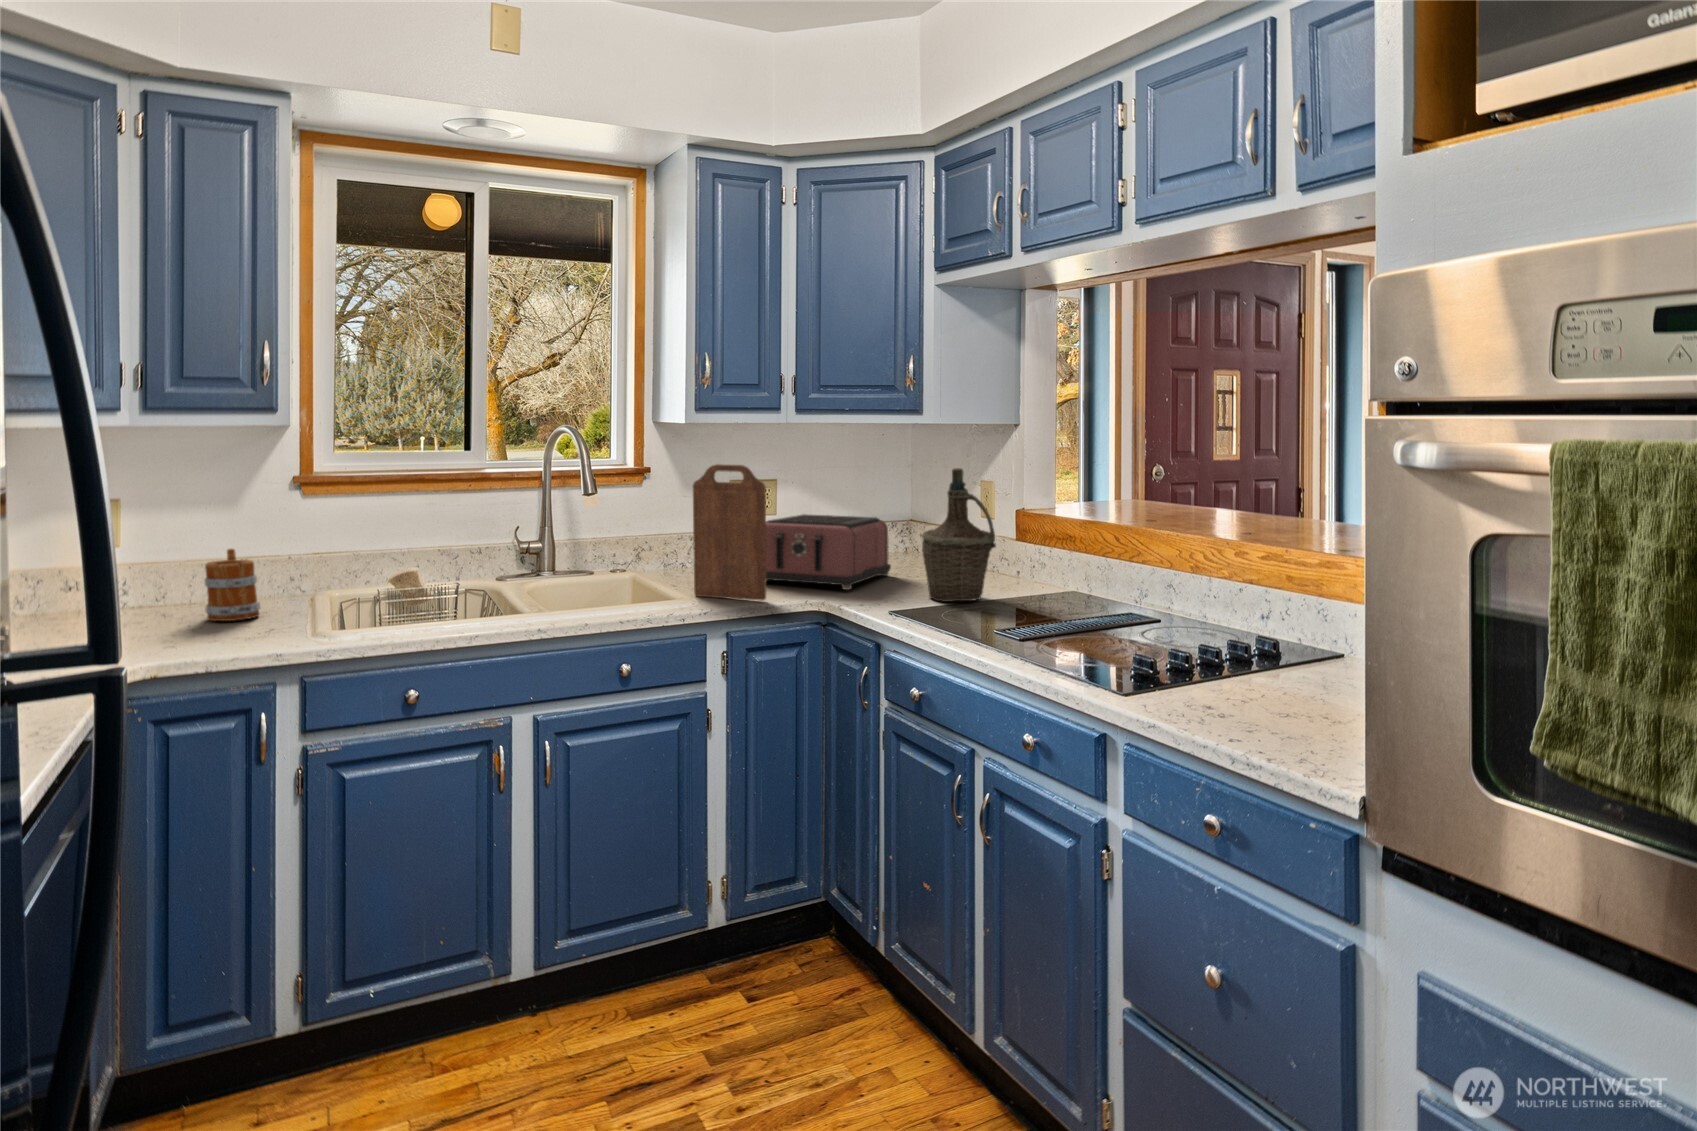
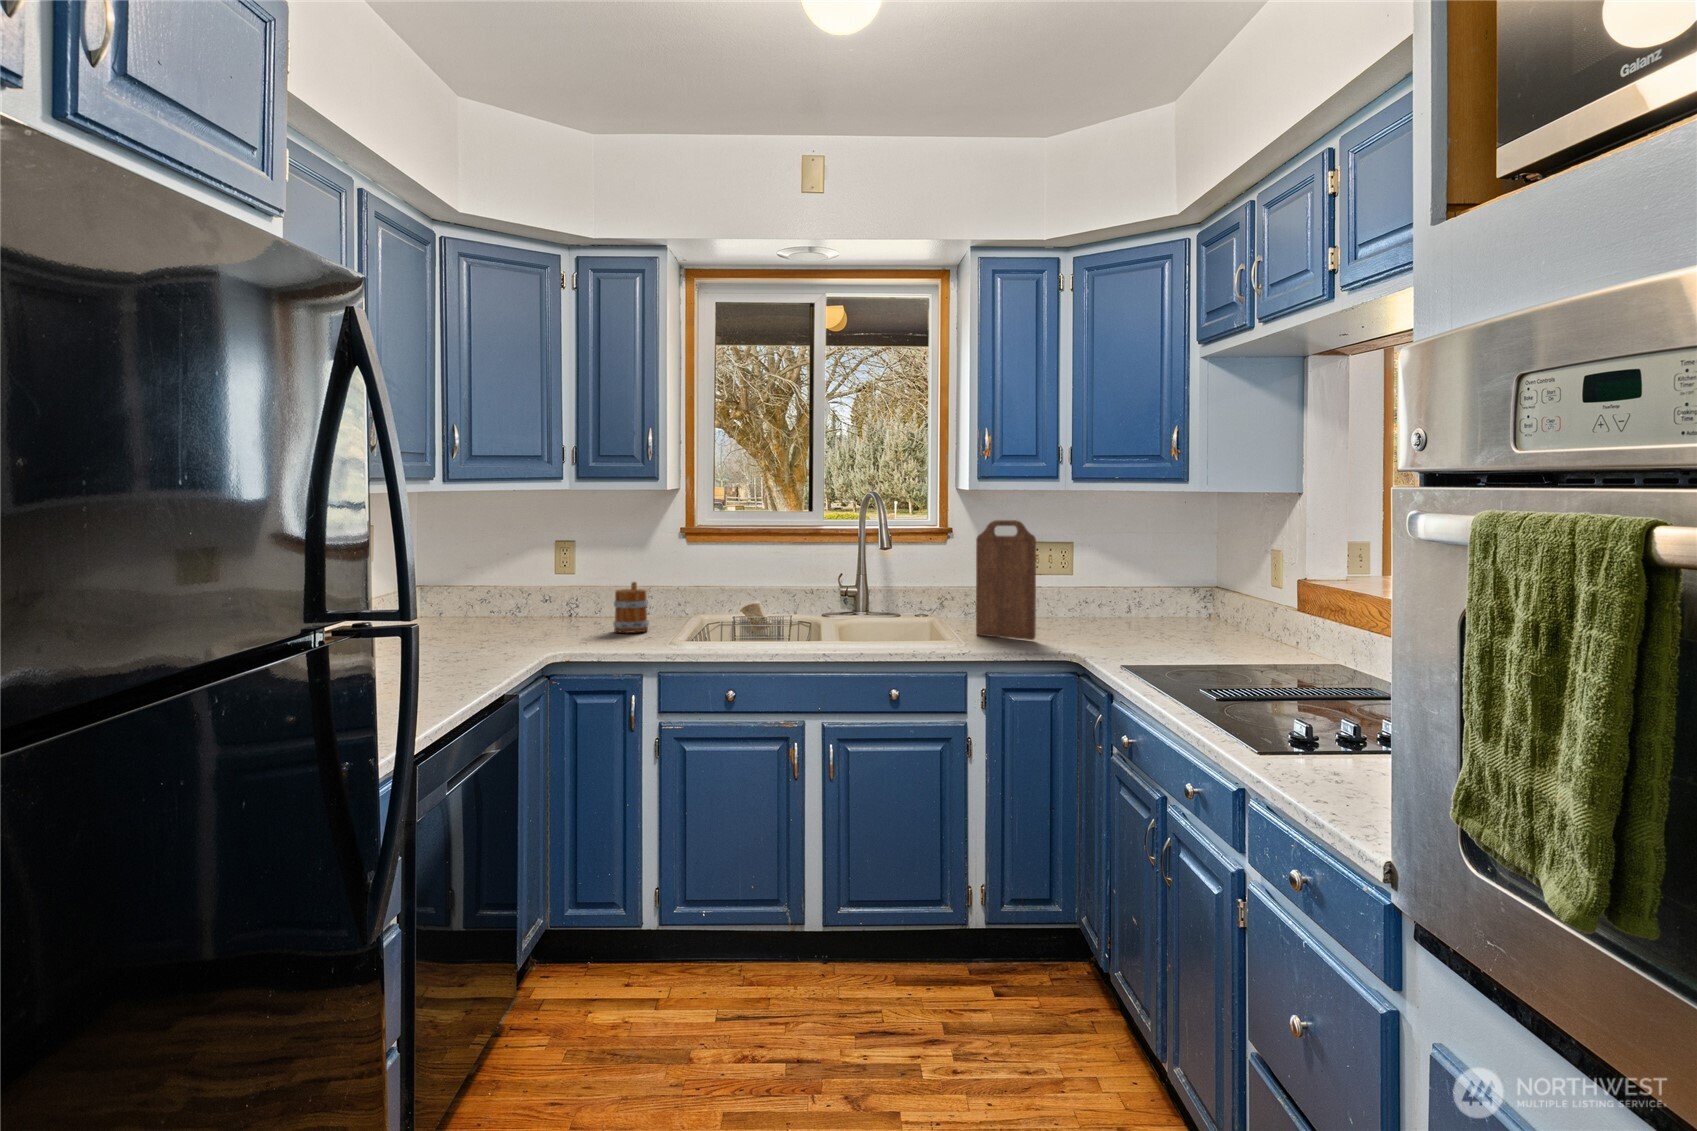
bottle: present [922,468,996,602] -> none [1185,522,1258,649]
toaster: present [766,514,891,590] -> none [1035,571,1173,636]

